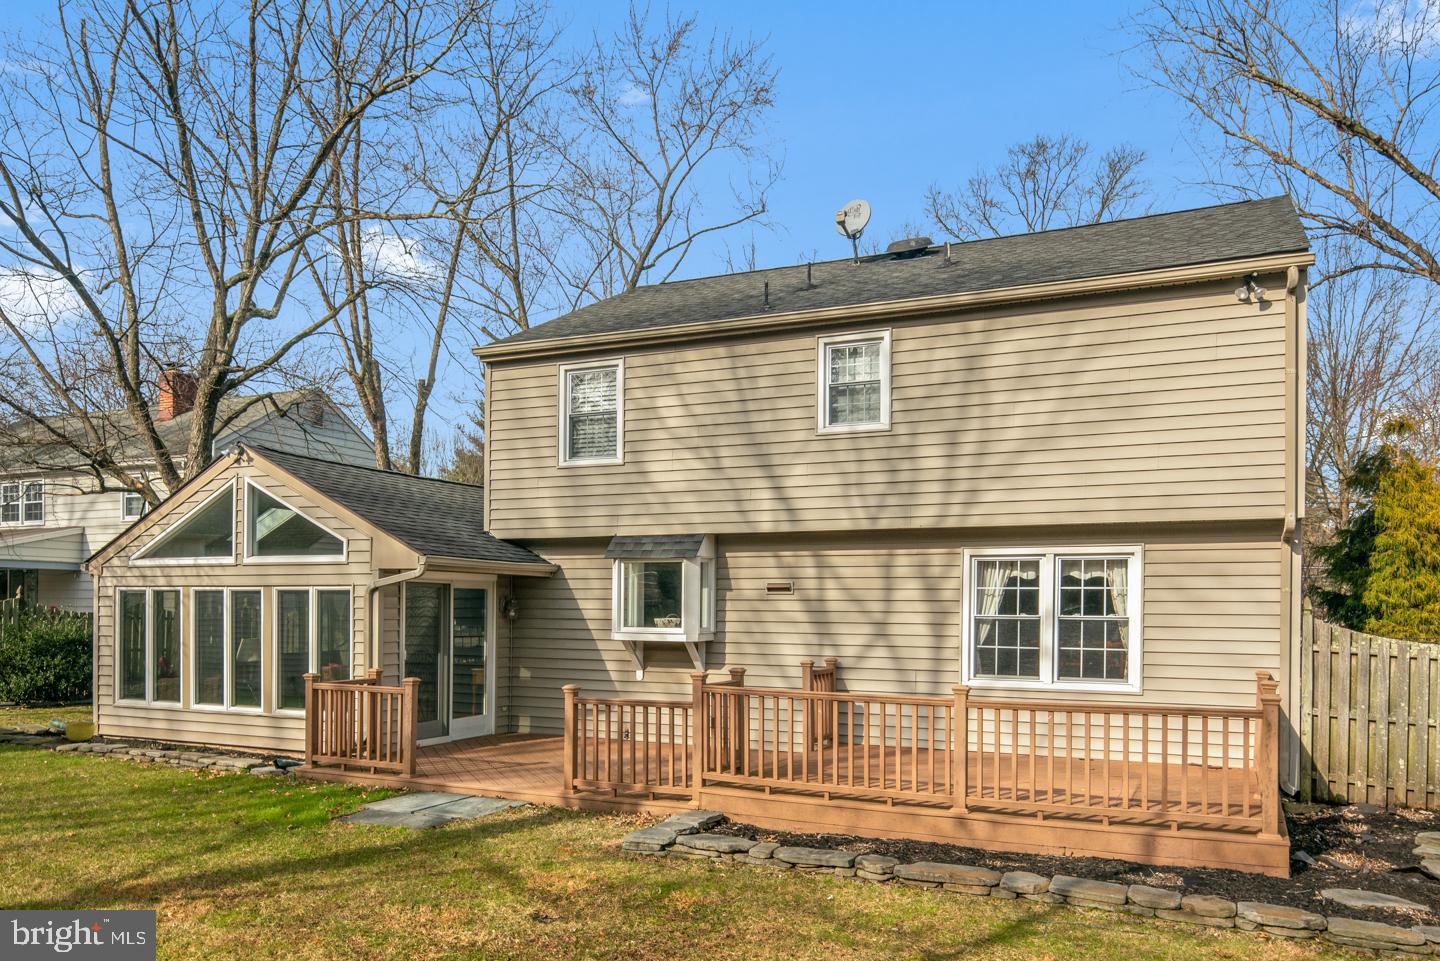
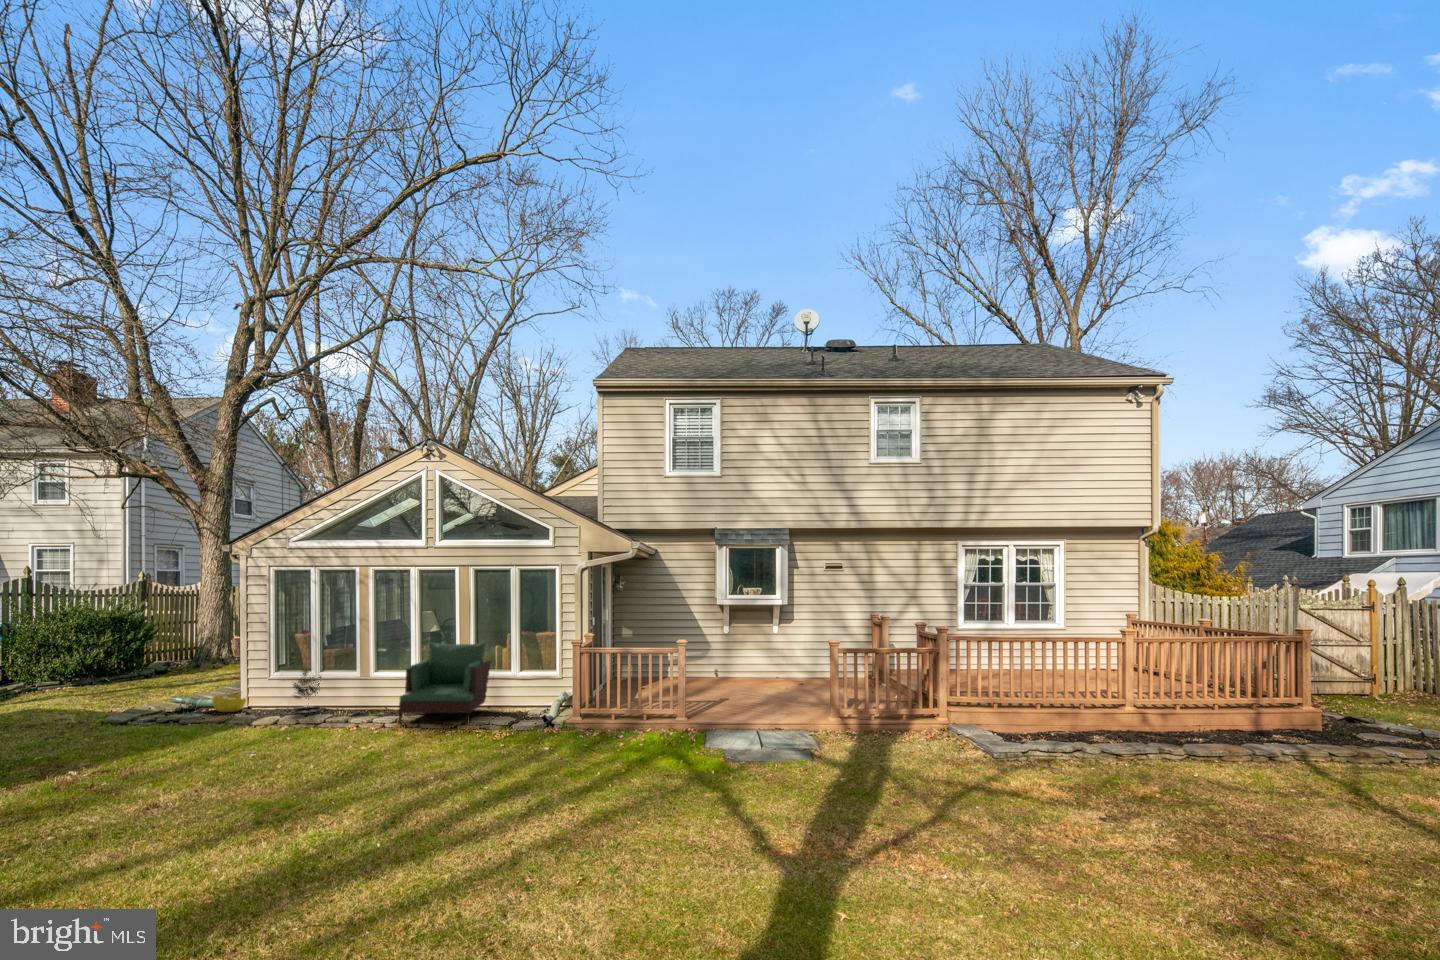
armchair: none [159,675,290,773] -> present [399,642,491,723]
potted tree: none [112,692,154,747] -> present [293,666,322,713]

